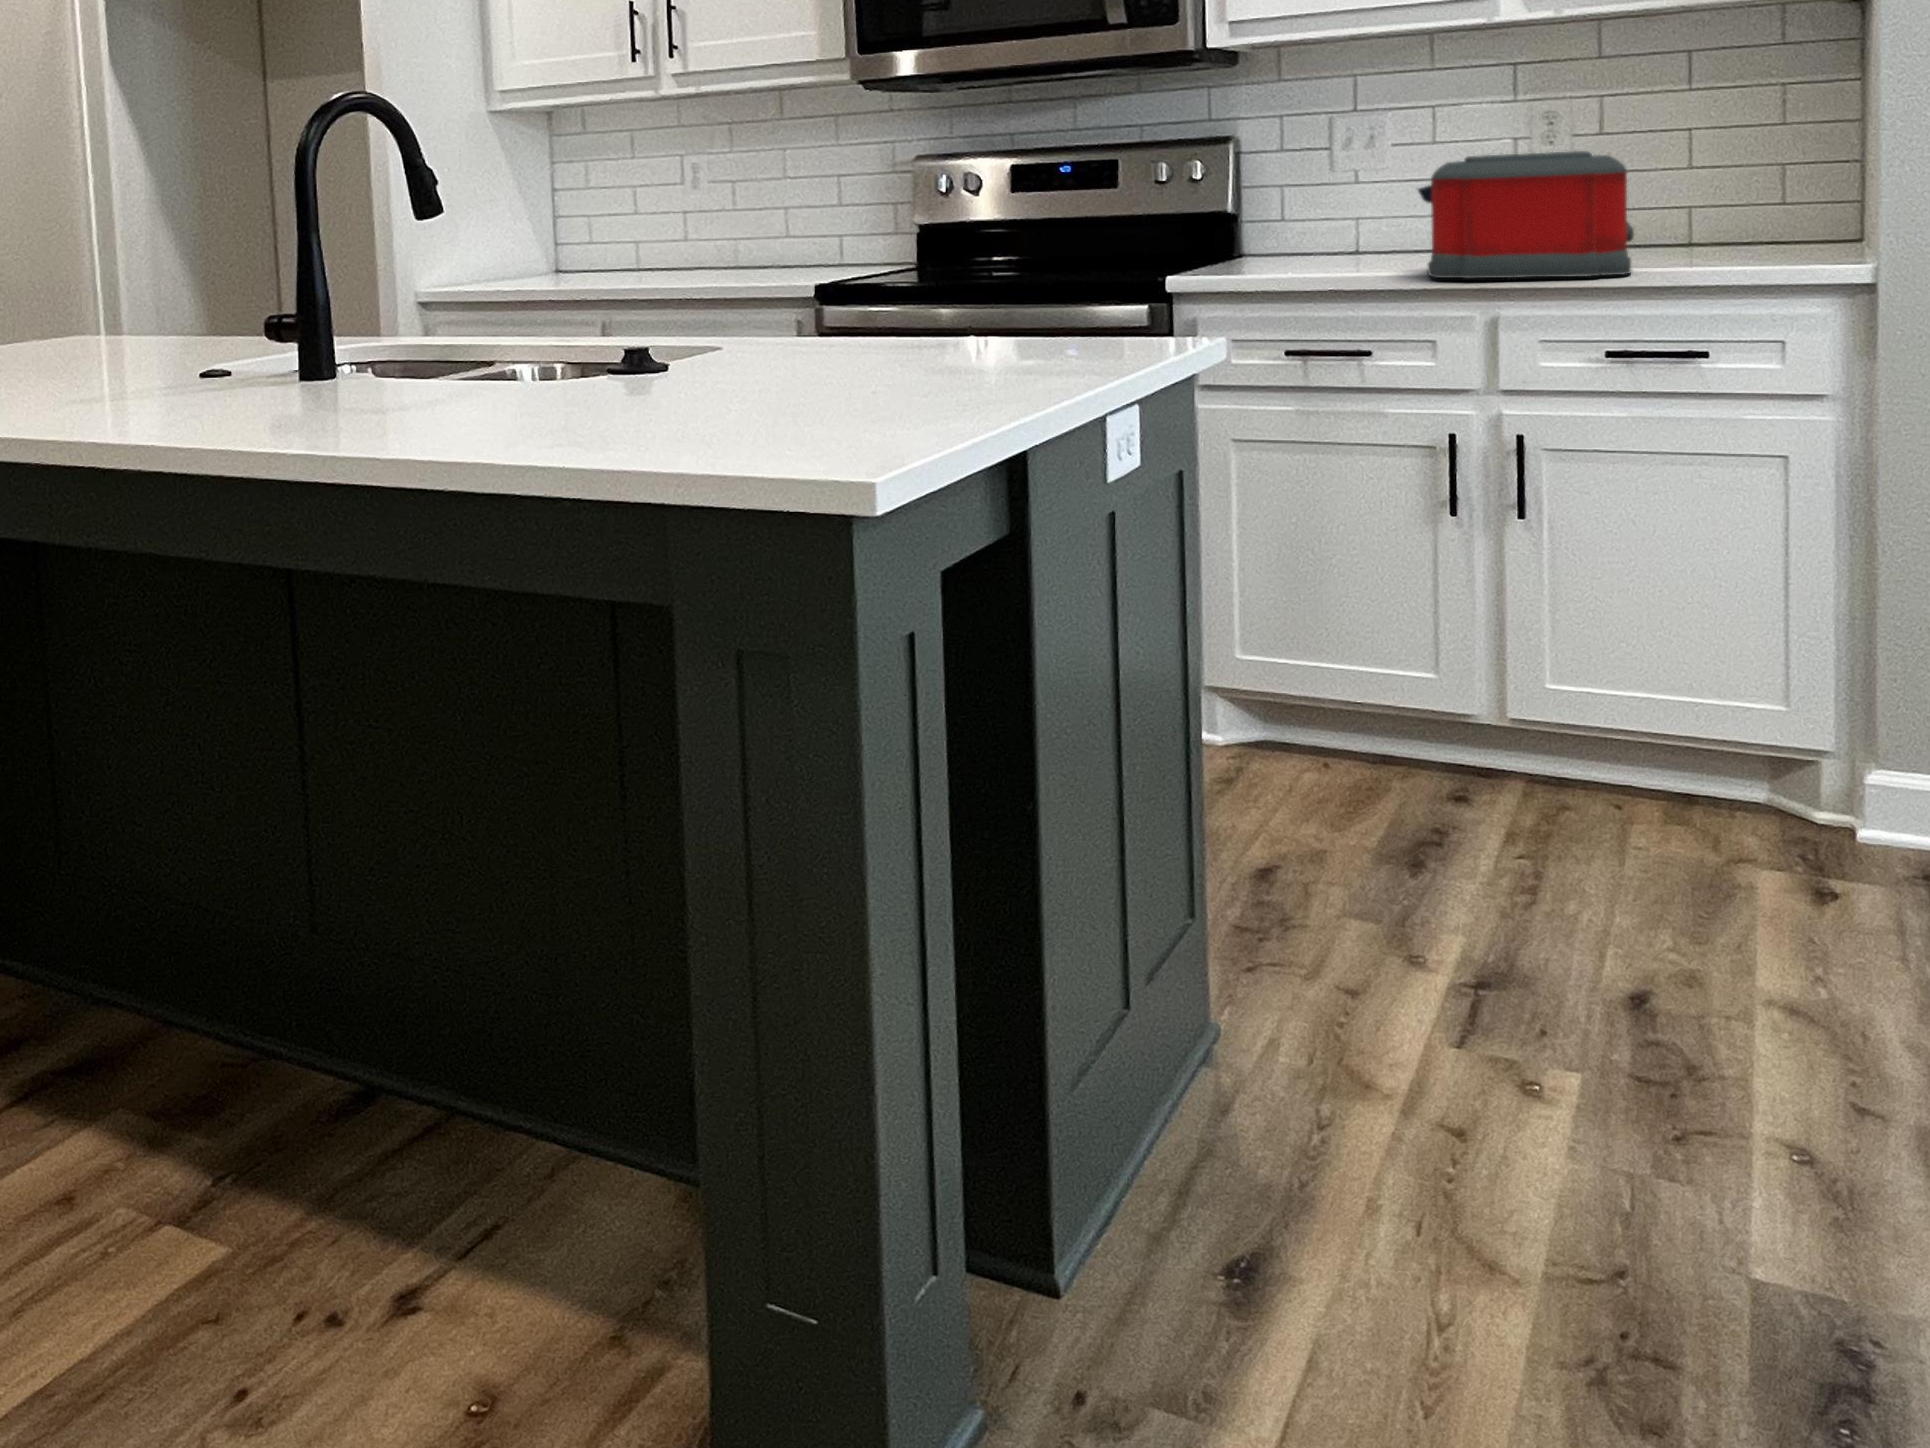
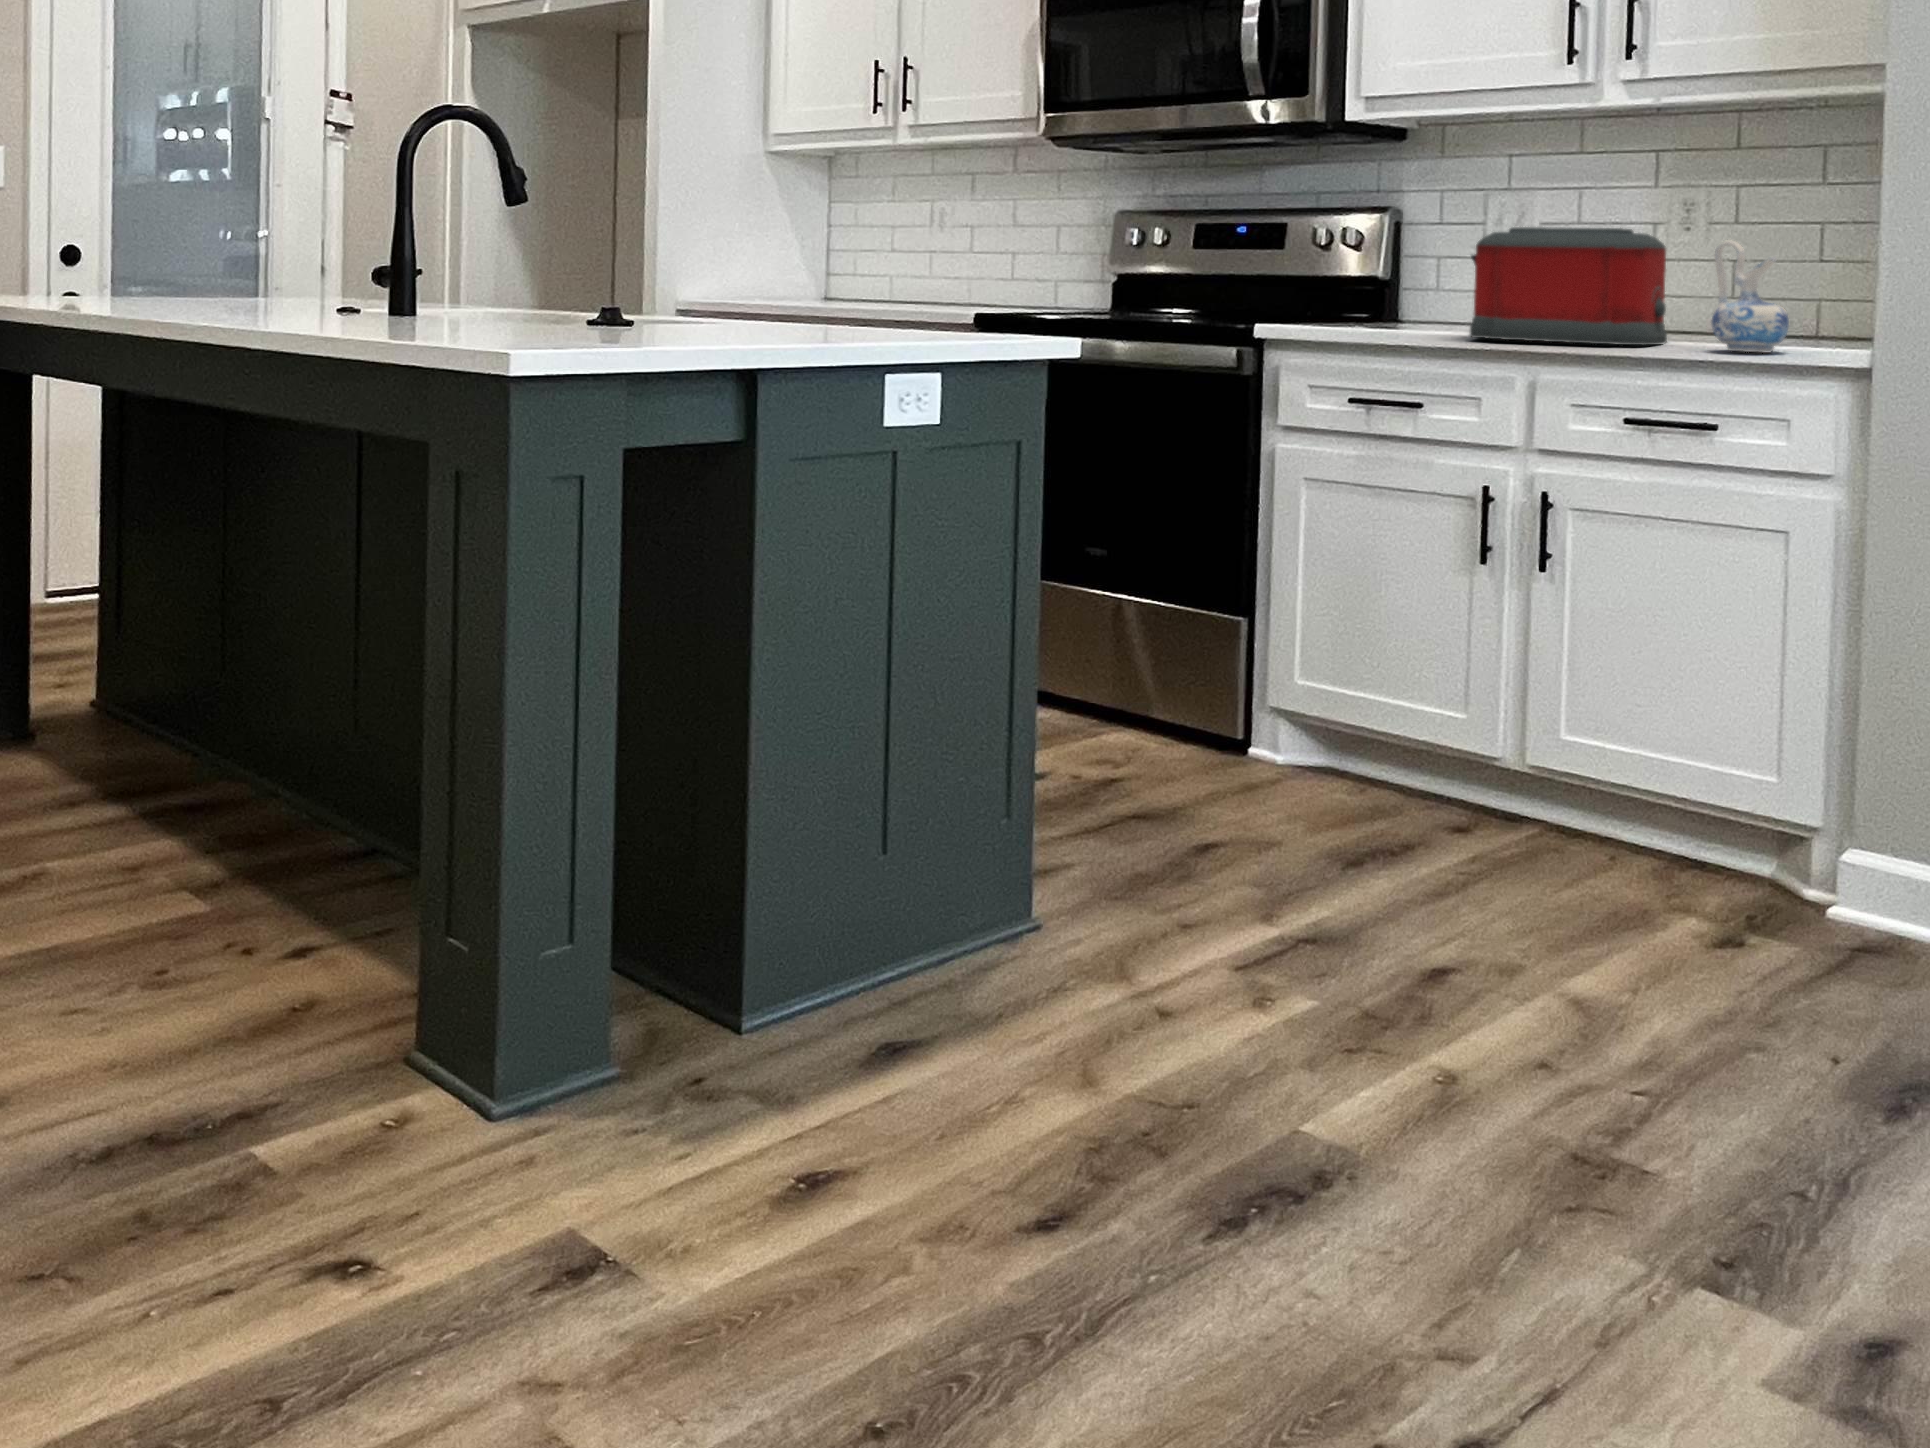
ceramic pitcher: none [1706,159,1789,275] -> present [1711,240,1789,352]

